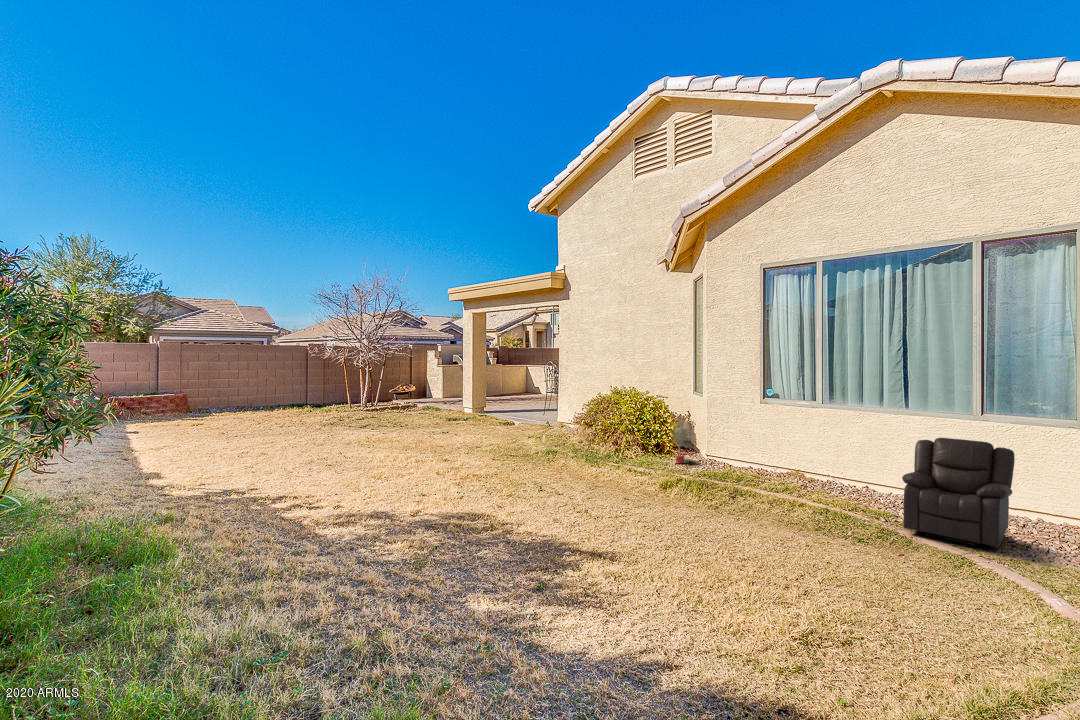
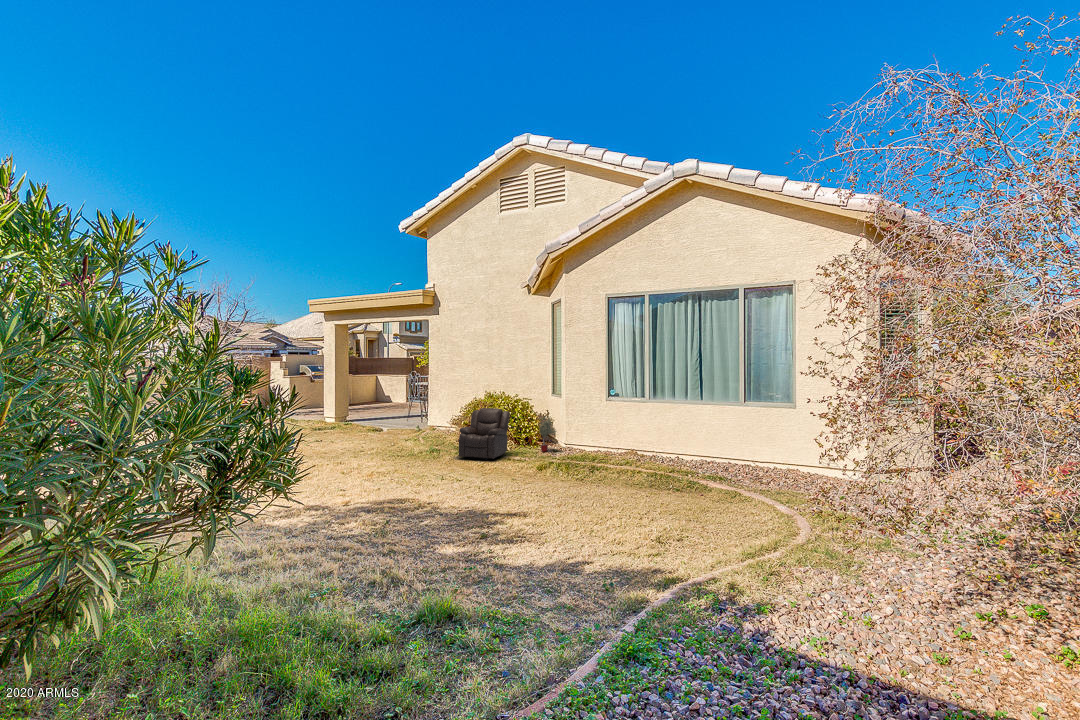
chair: present [902,438,1015,548] -> present [459,408,510,460]

